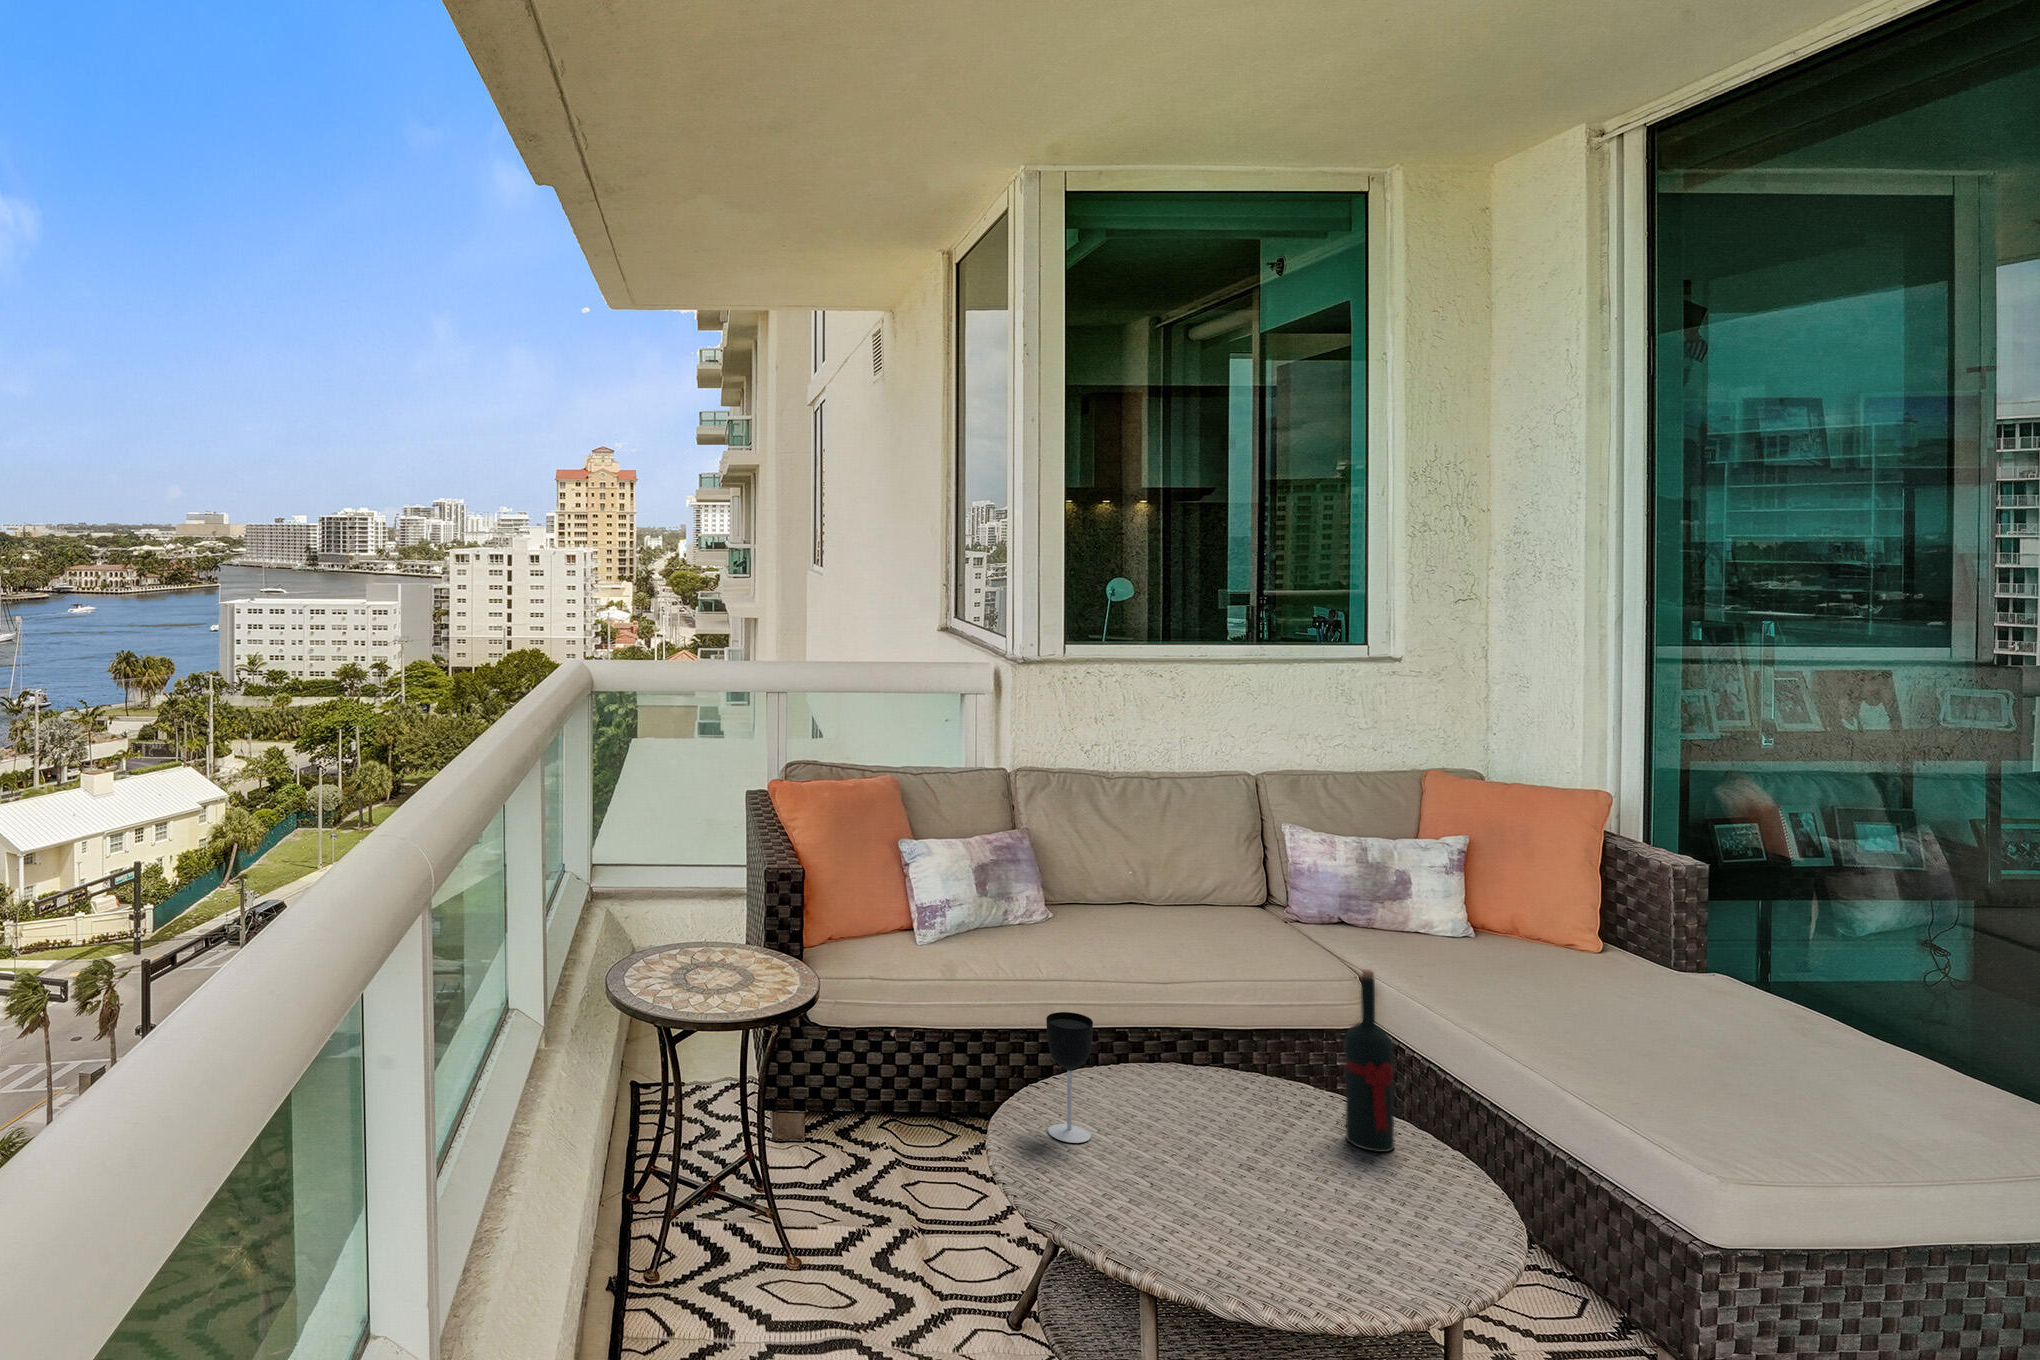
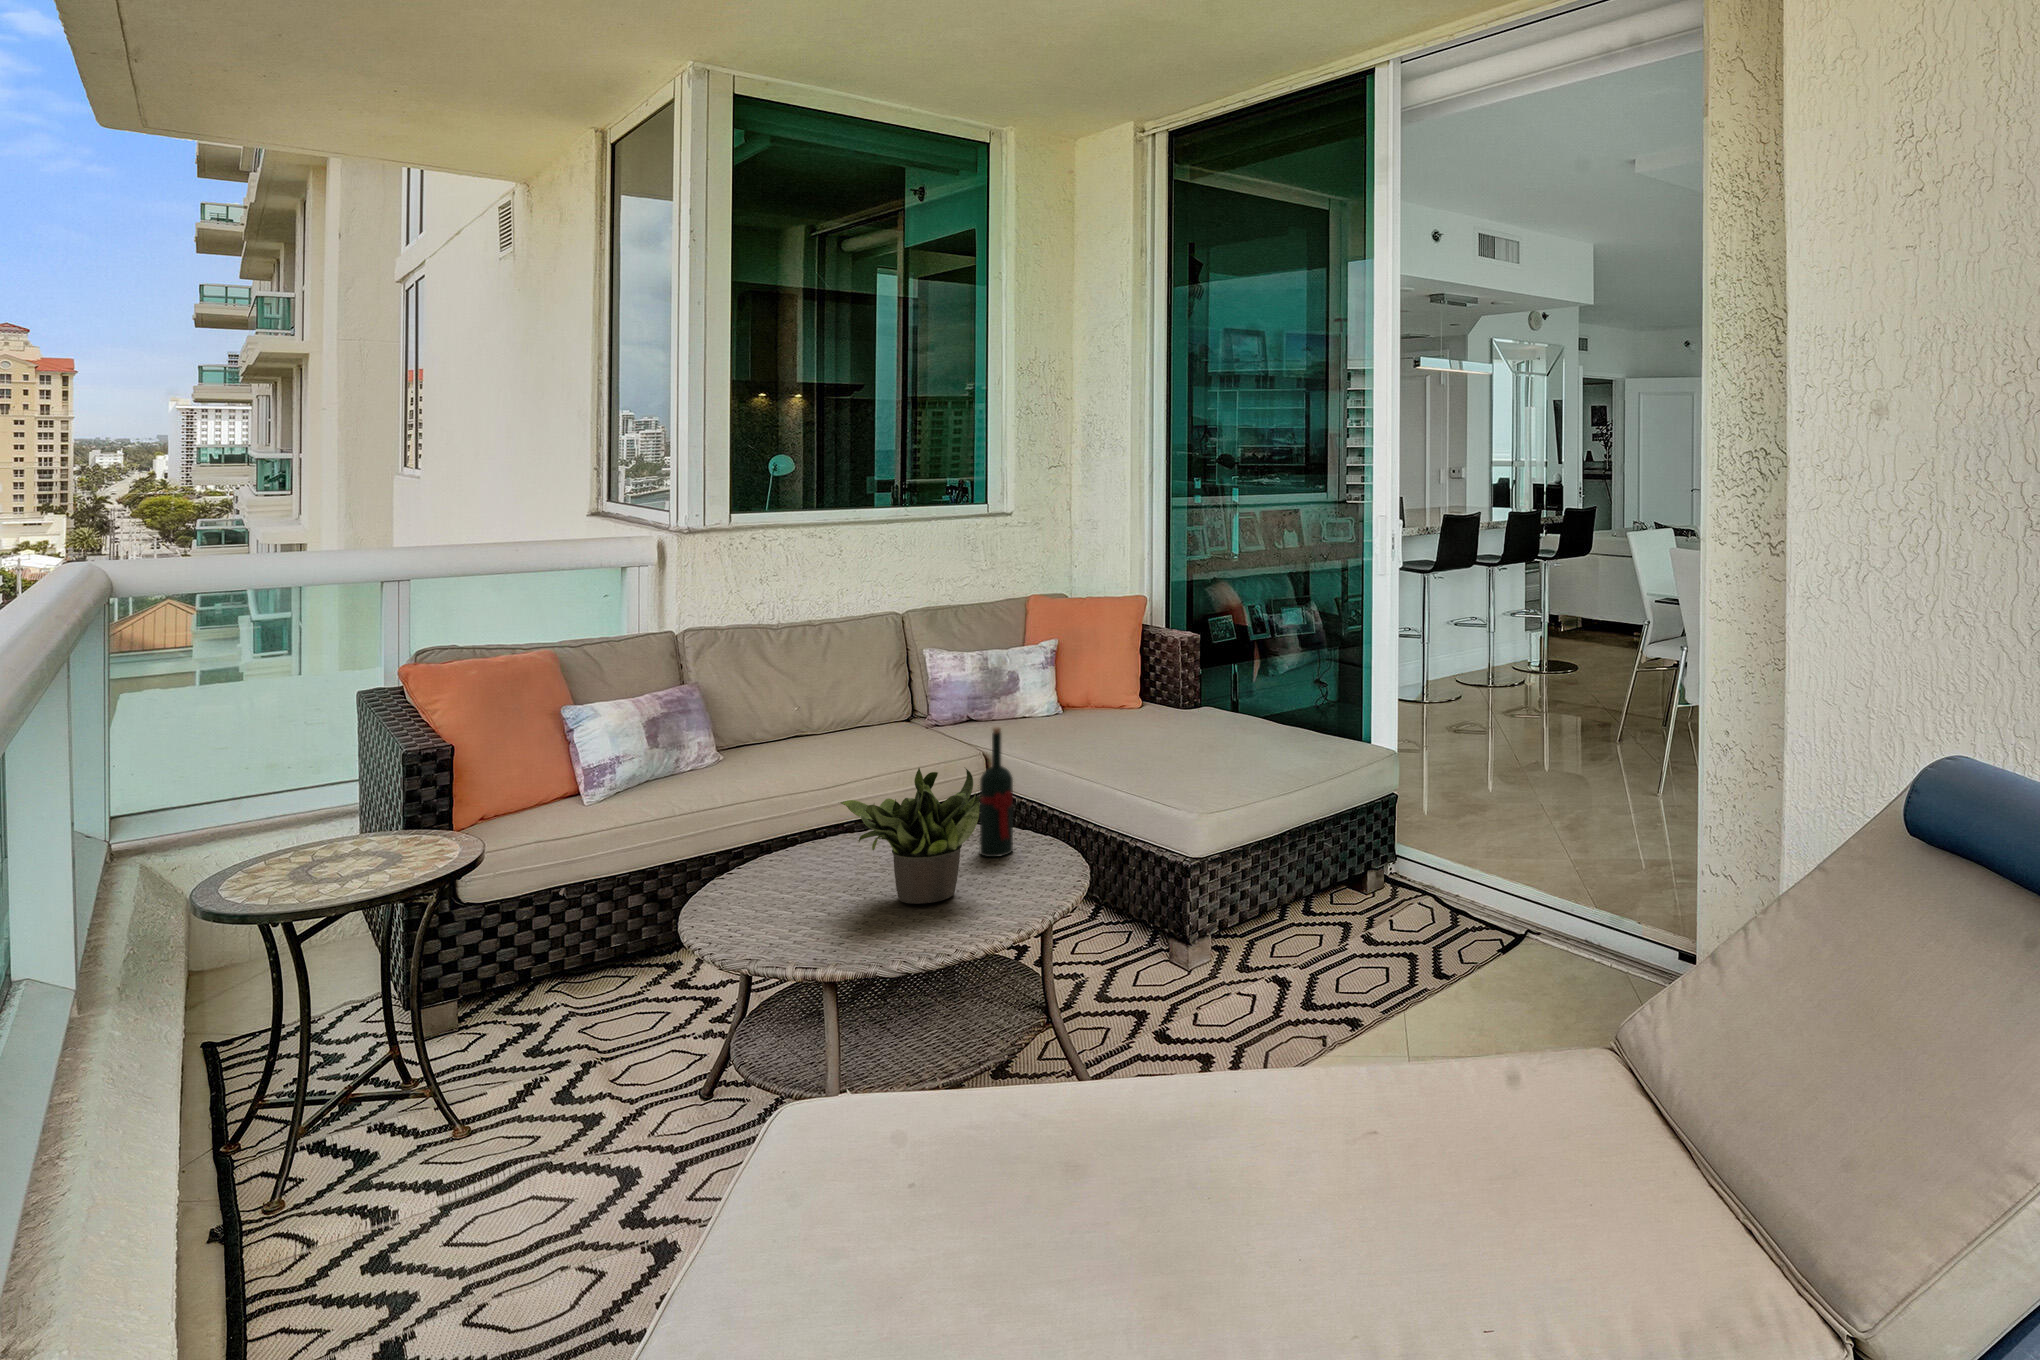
potted plant: none [1157,1008,1346,1198] -> present [840,768,983,904]
wine glass: present [1046,1012,1093,1143] -> none [740,810,782,917]

